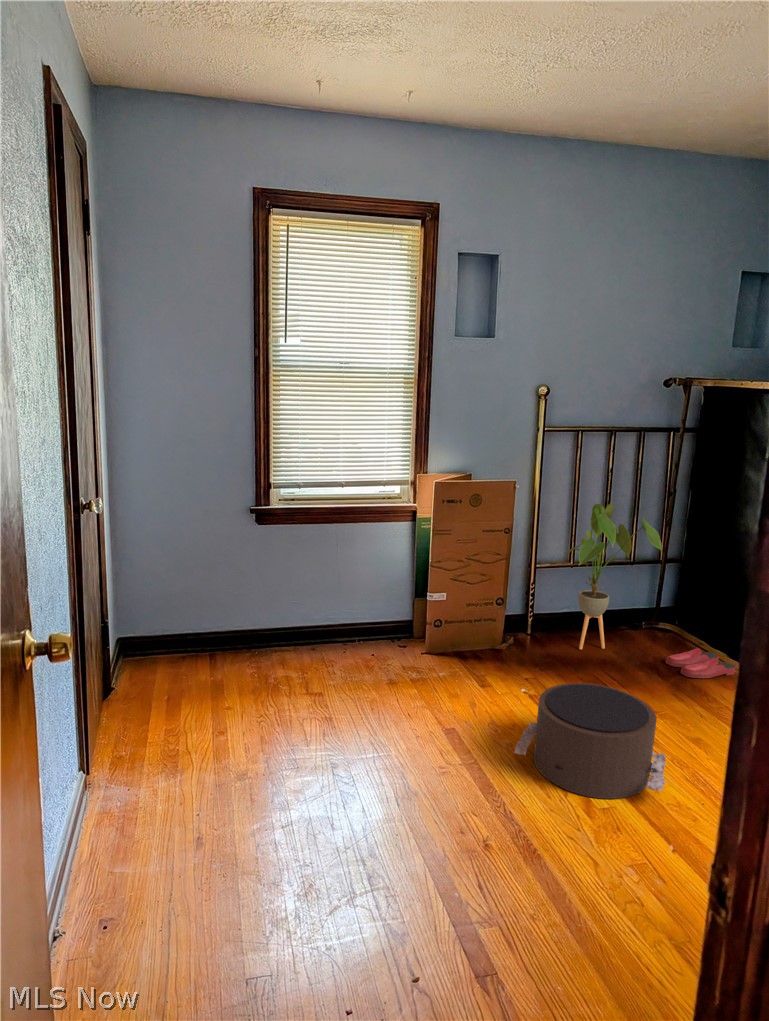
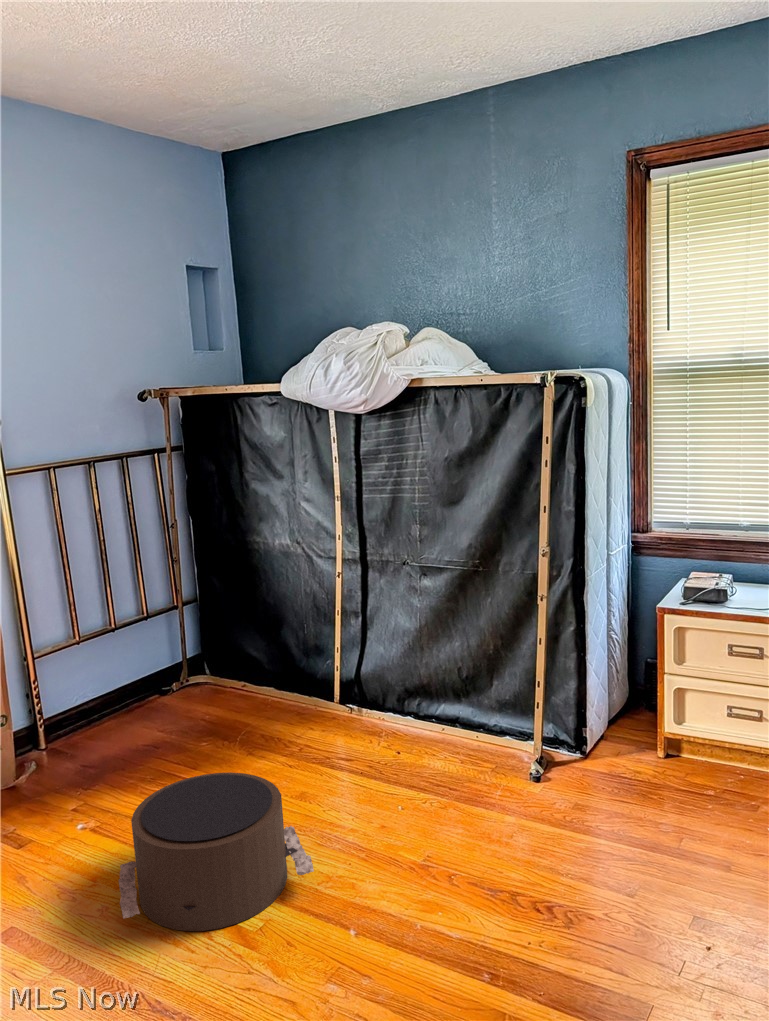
house plant: present [564,504,662,649] -> none [66,551,190,743]
slippers: present [665,648,736,678] -> none [221,690,293,726]

